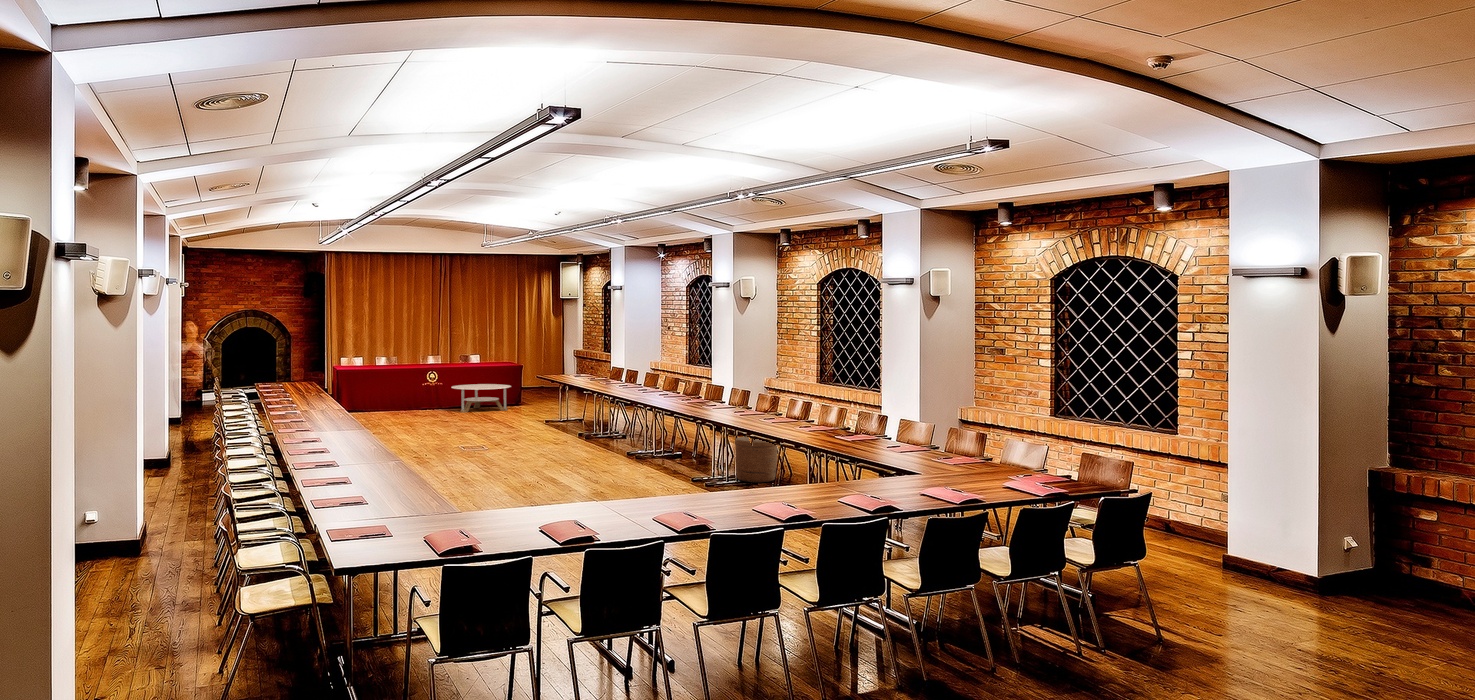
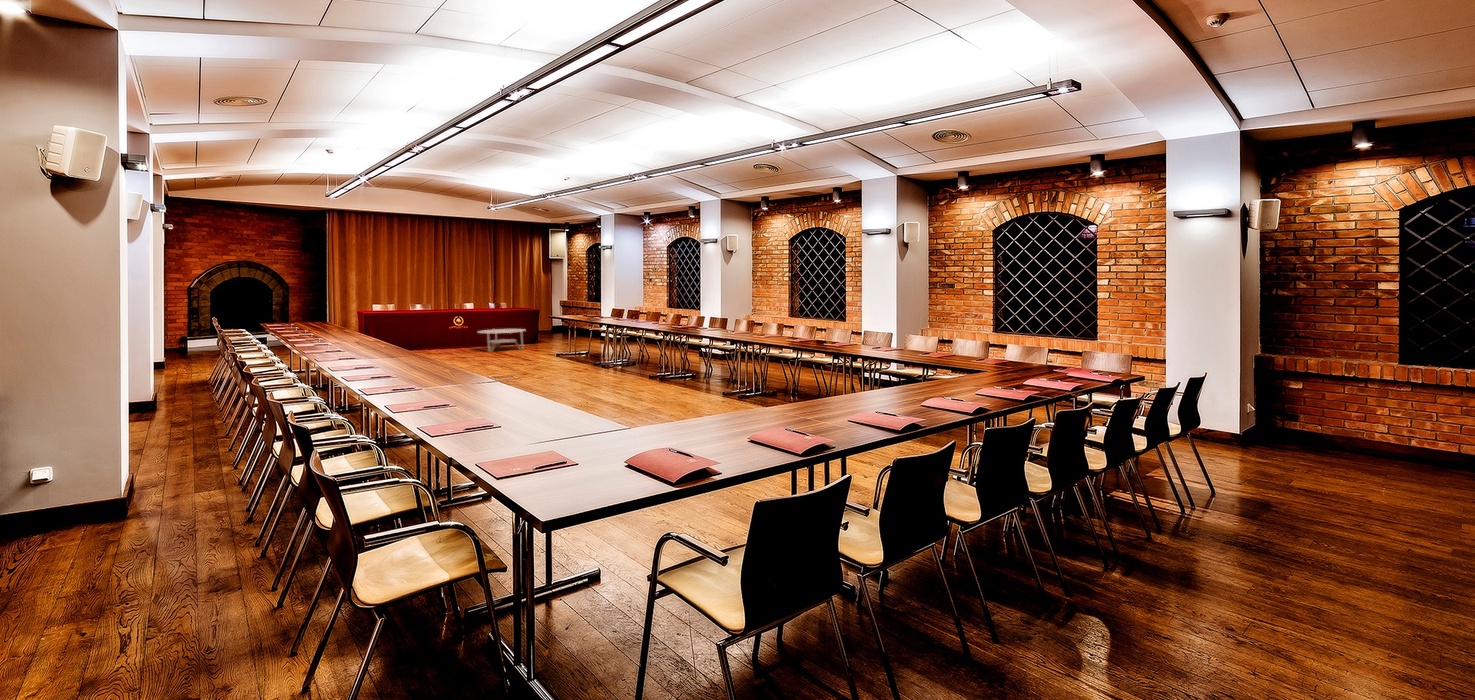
woven basket: present [735,436,778,483] -> none [752,357,785,392]

